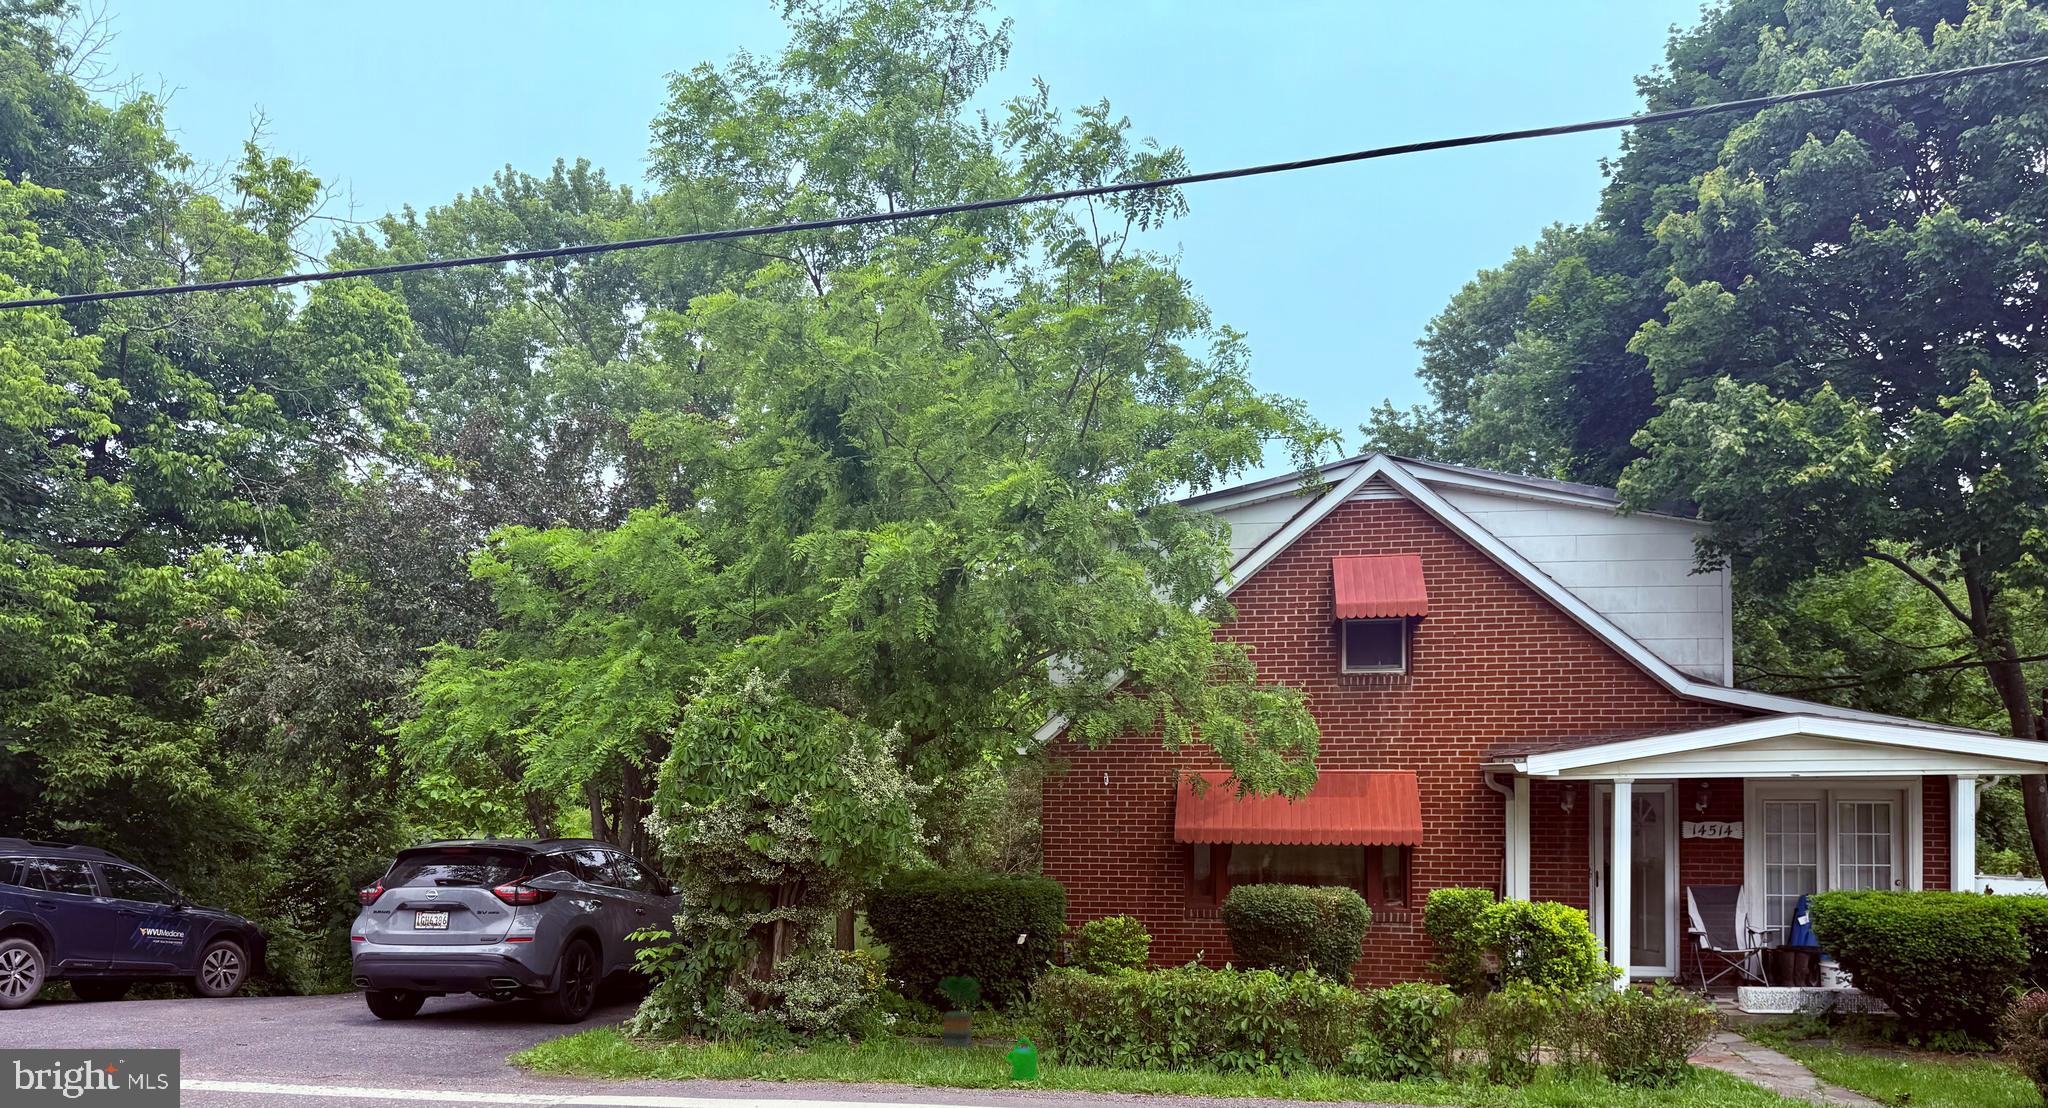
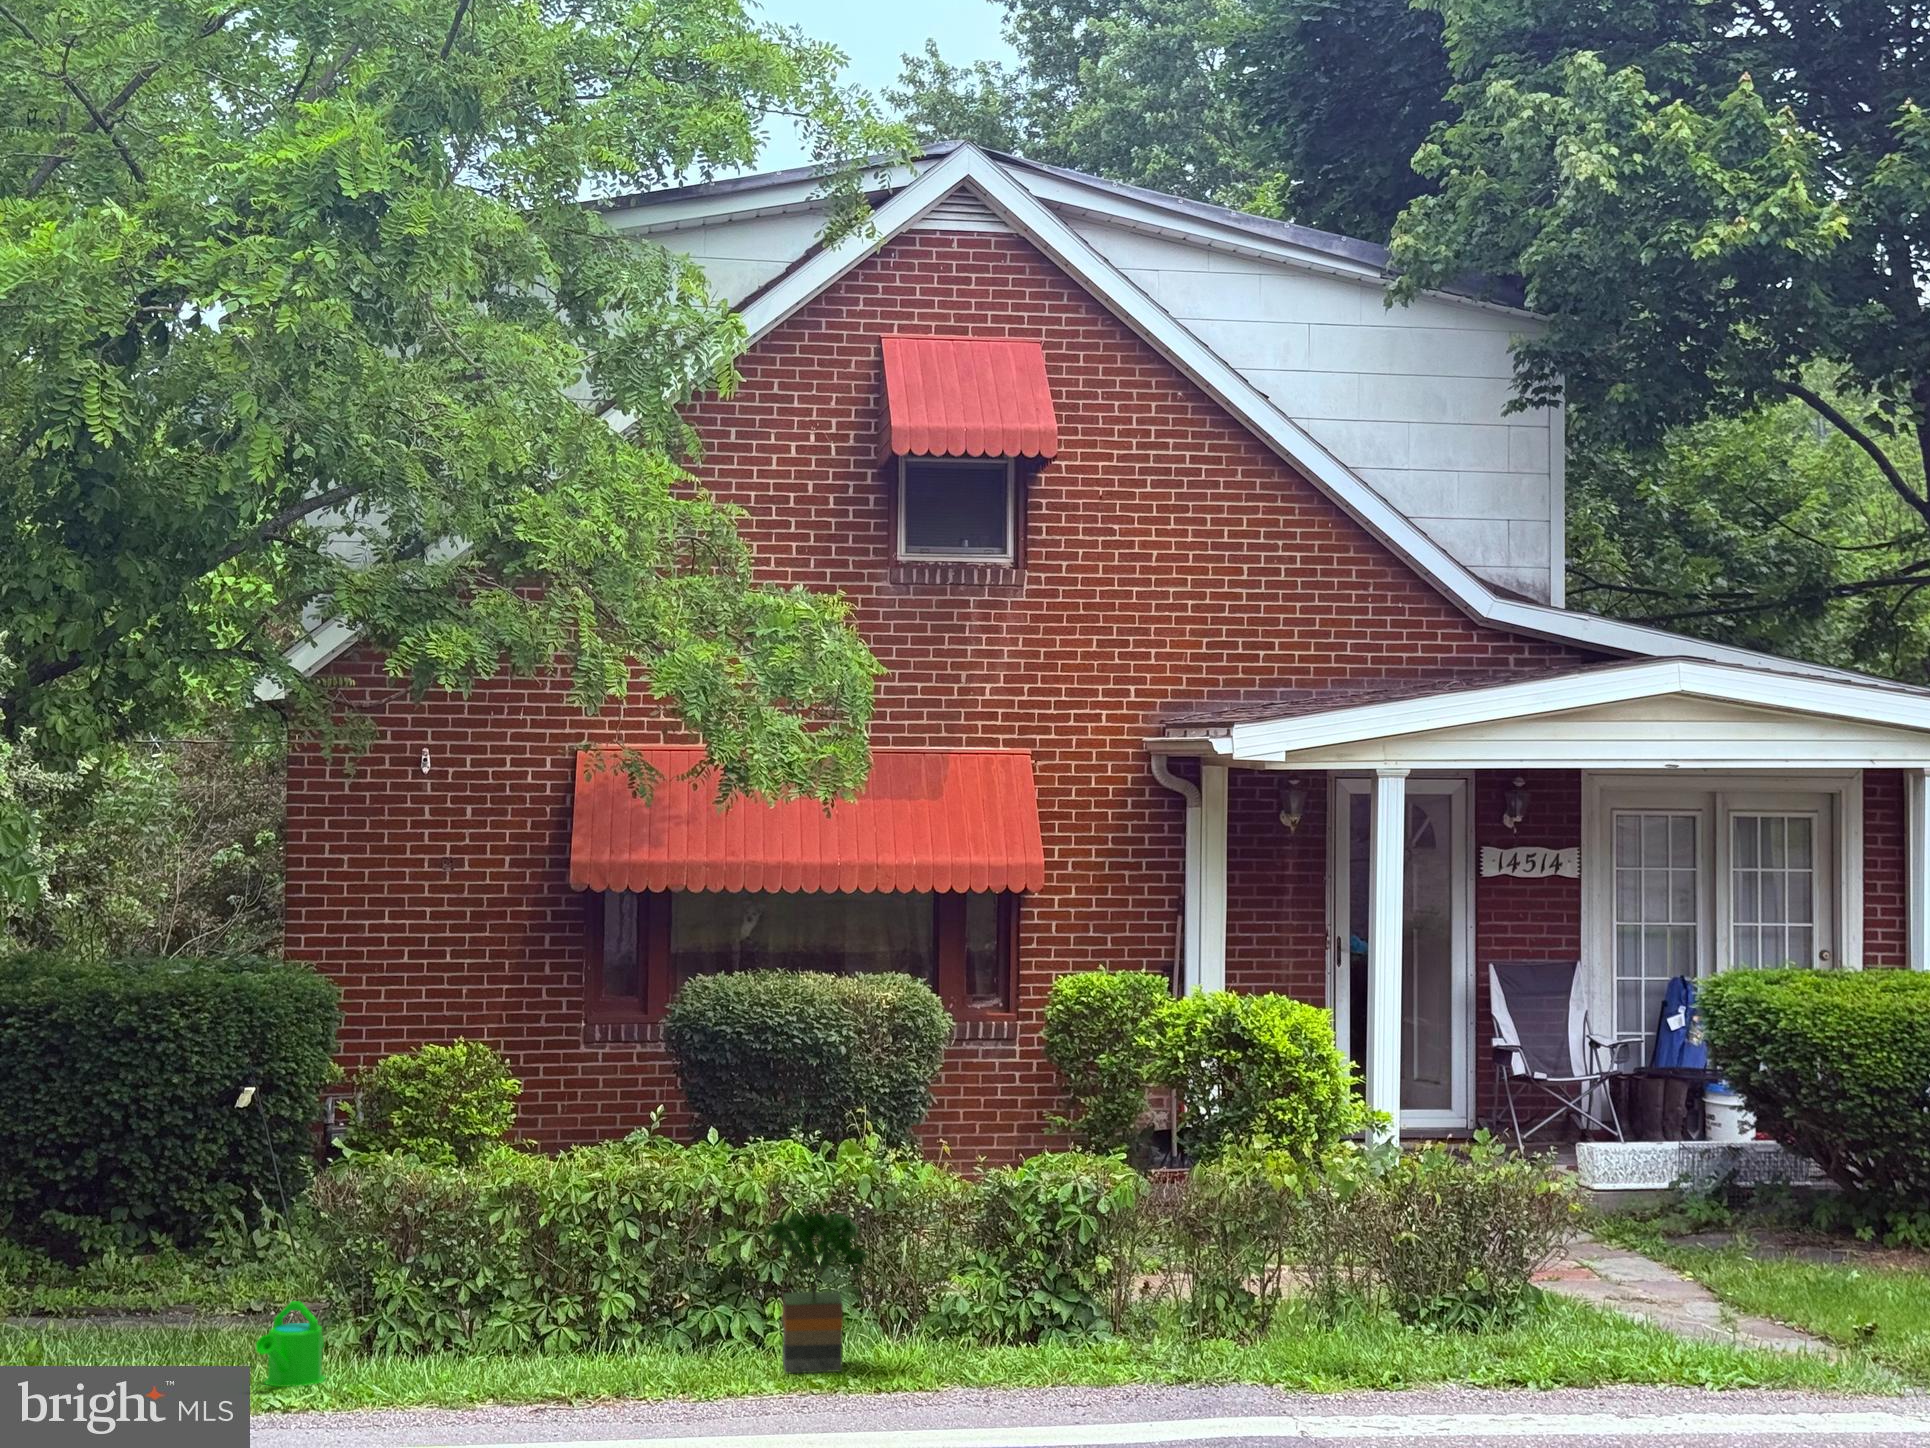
potted tree: present [940,977,979,1046] -> present [768,1211,868,1373]

